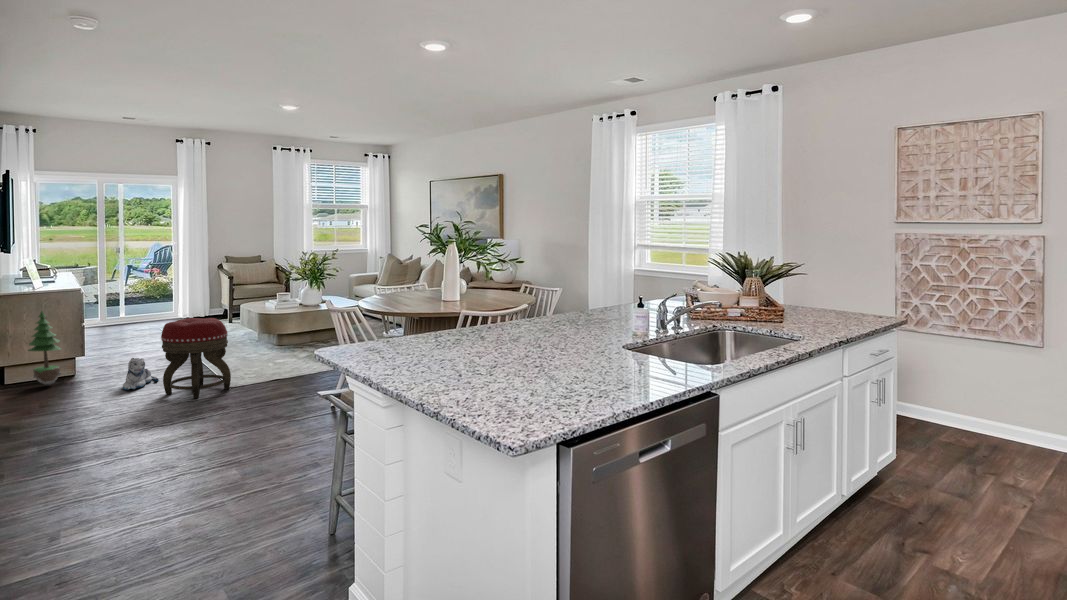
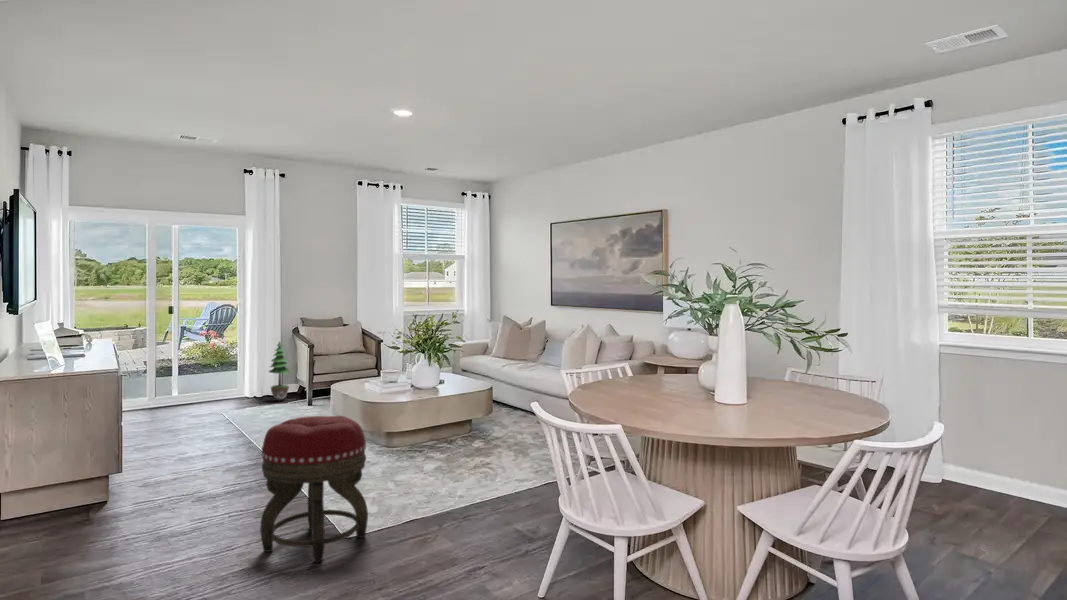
potted tree: present [28,311,61,386] -> present [269,342,291,400]
plush toy: present [123,358,159,390] -> none [187,482,242,542]

